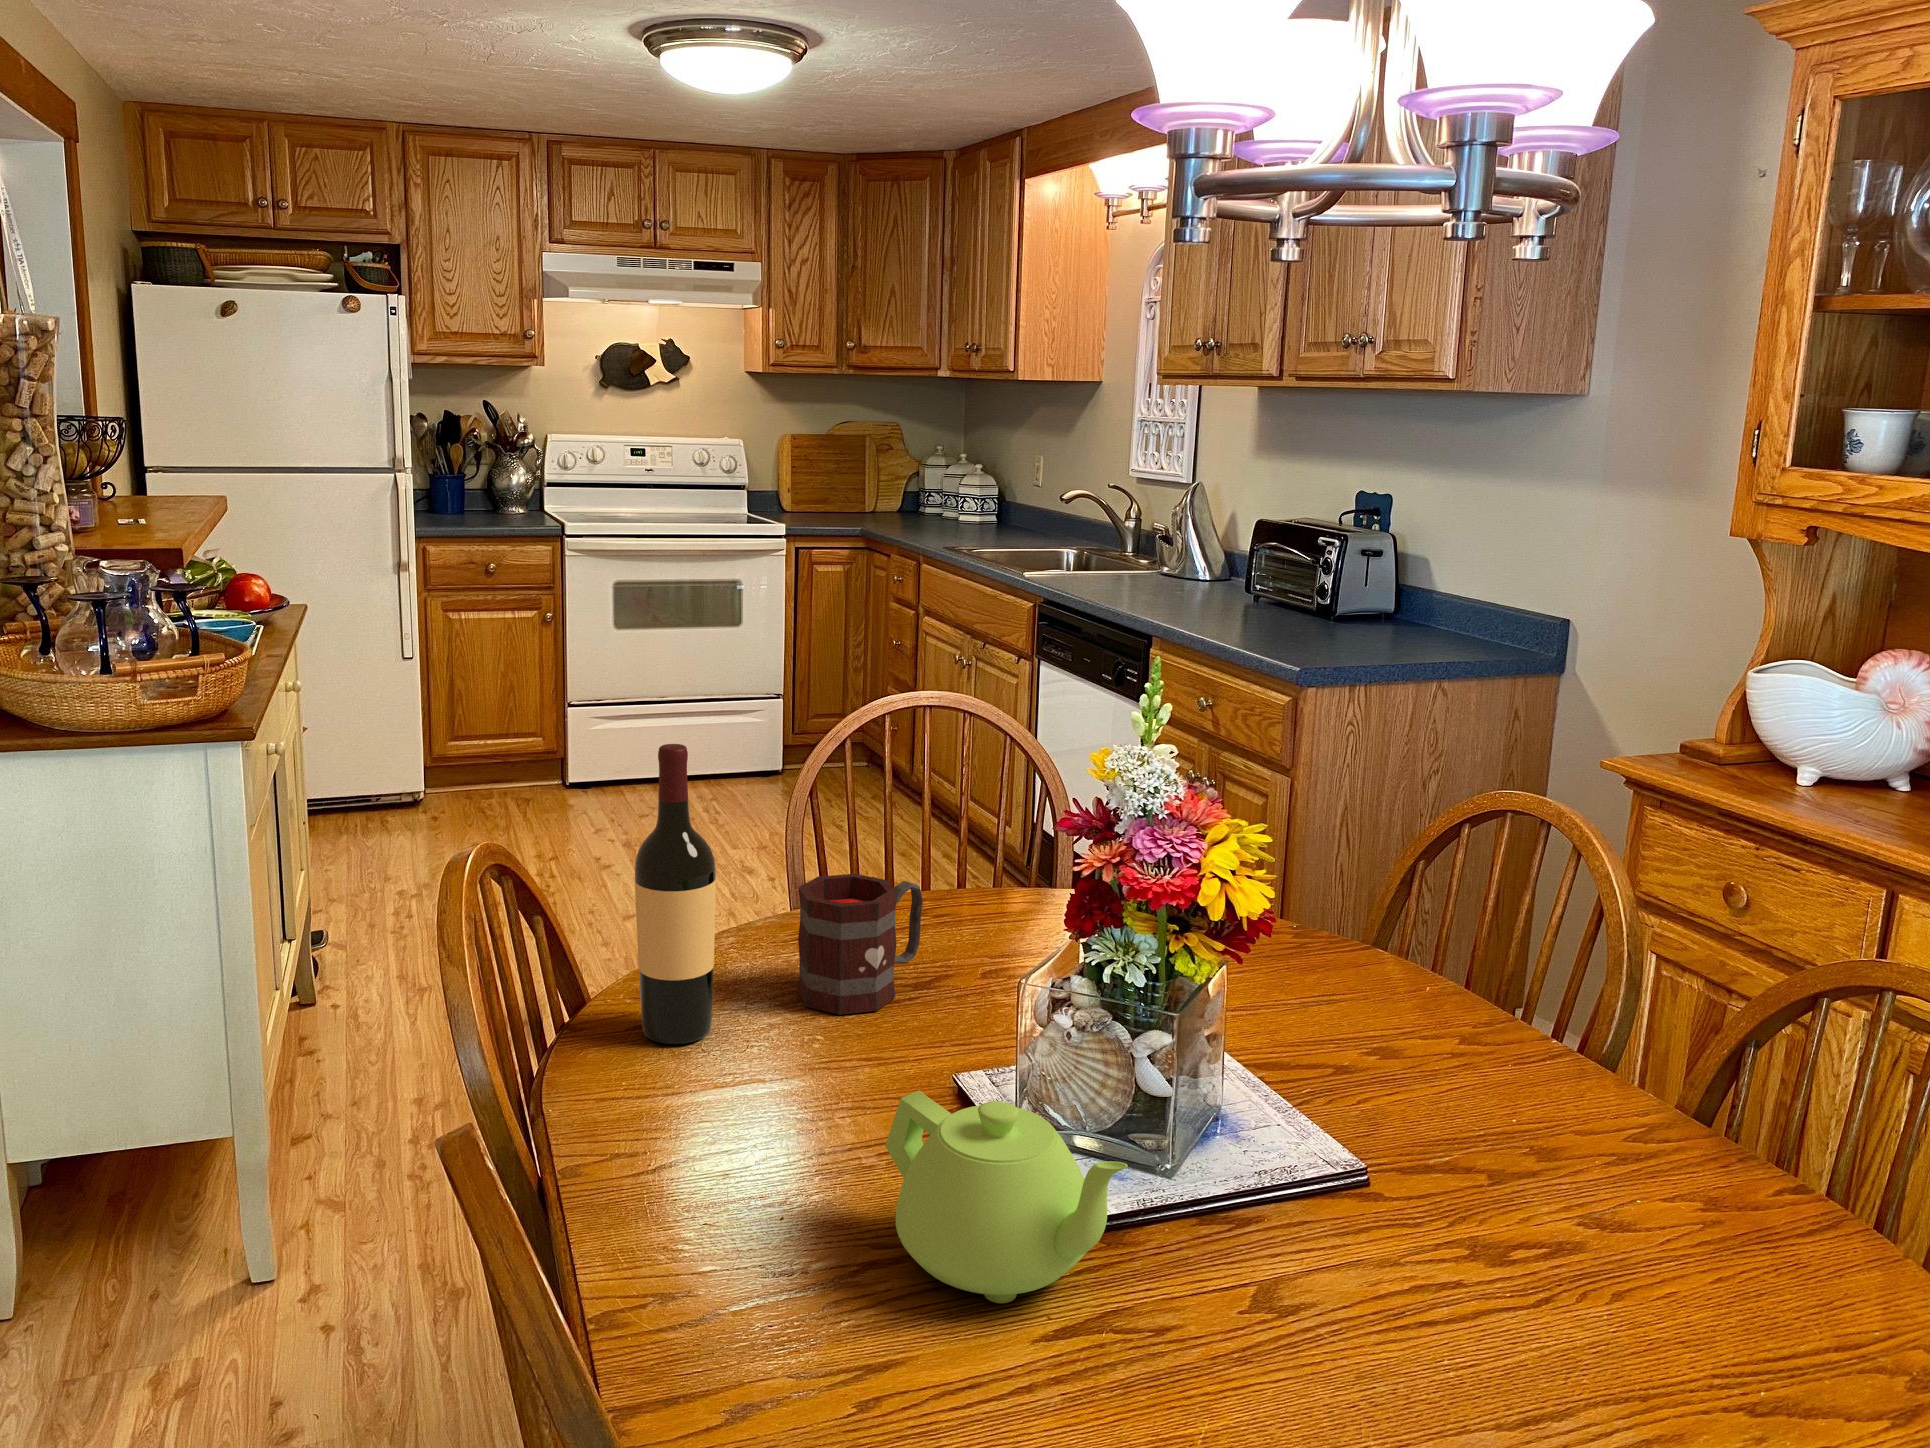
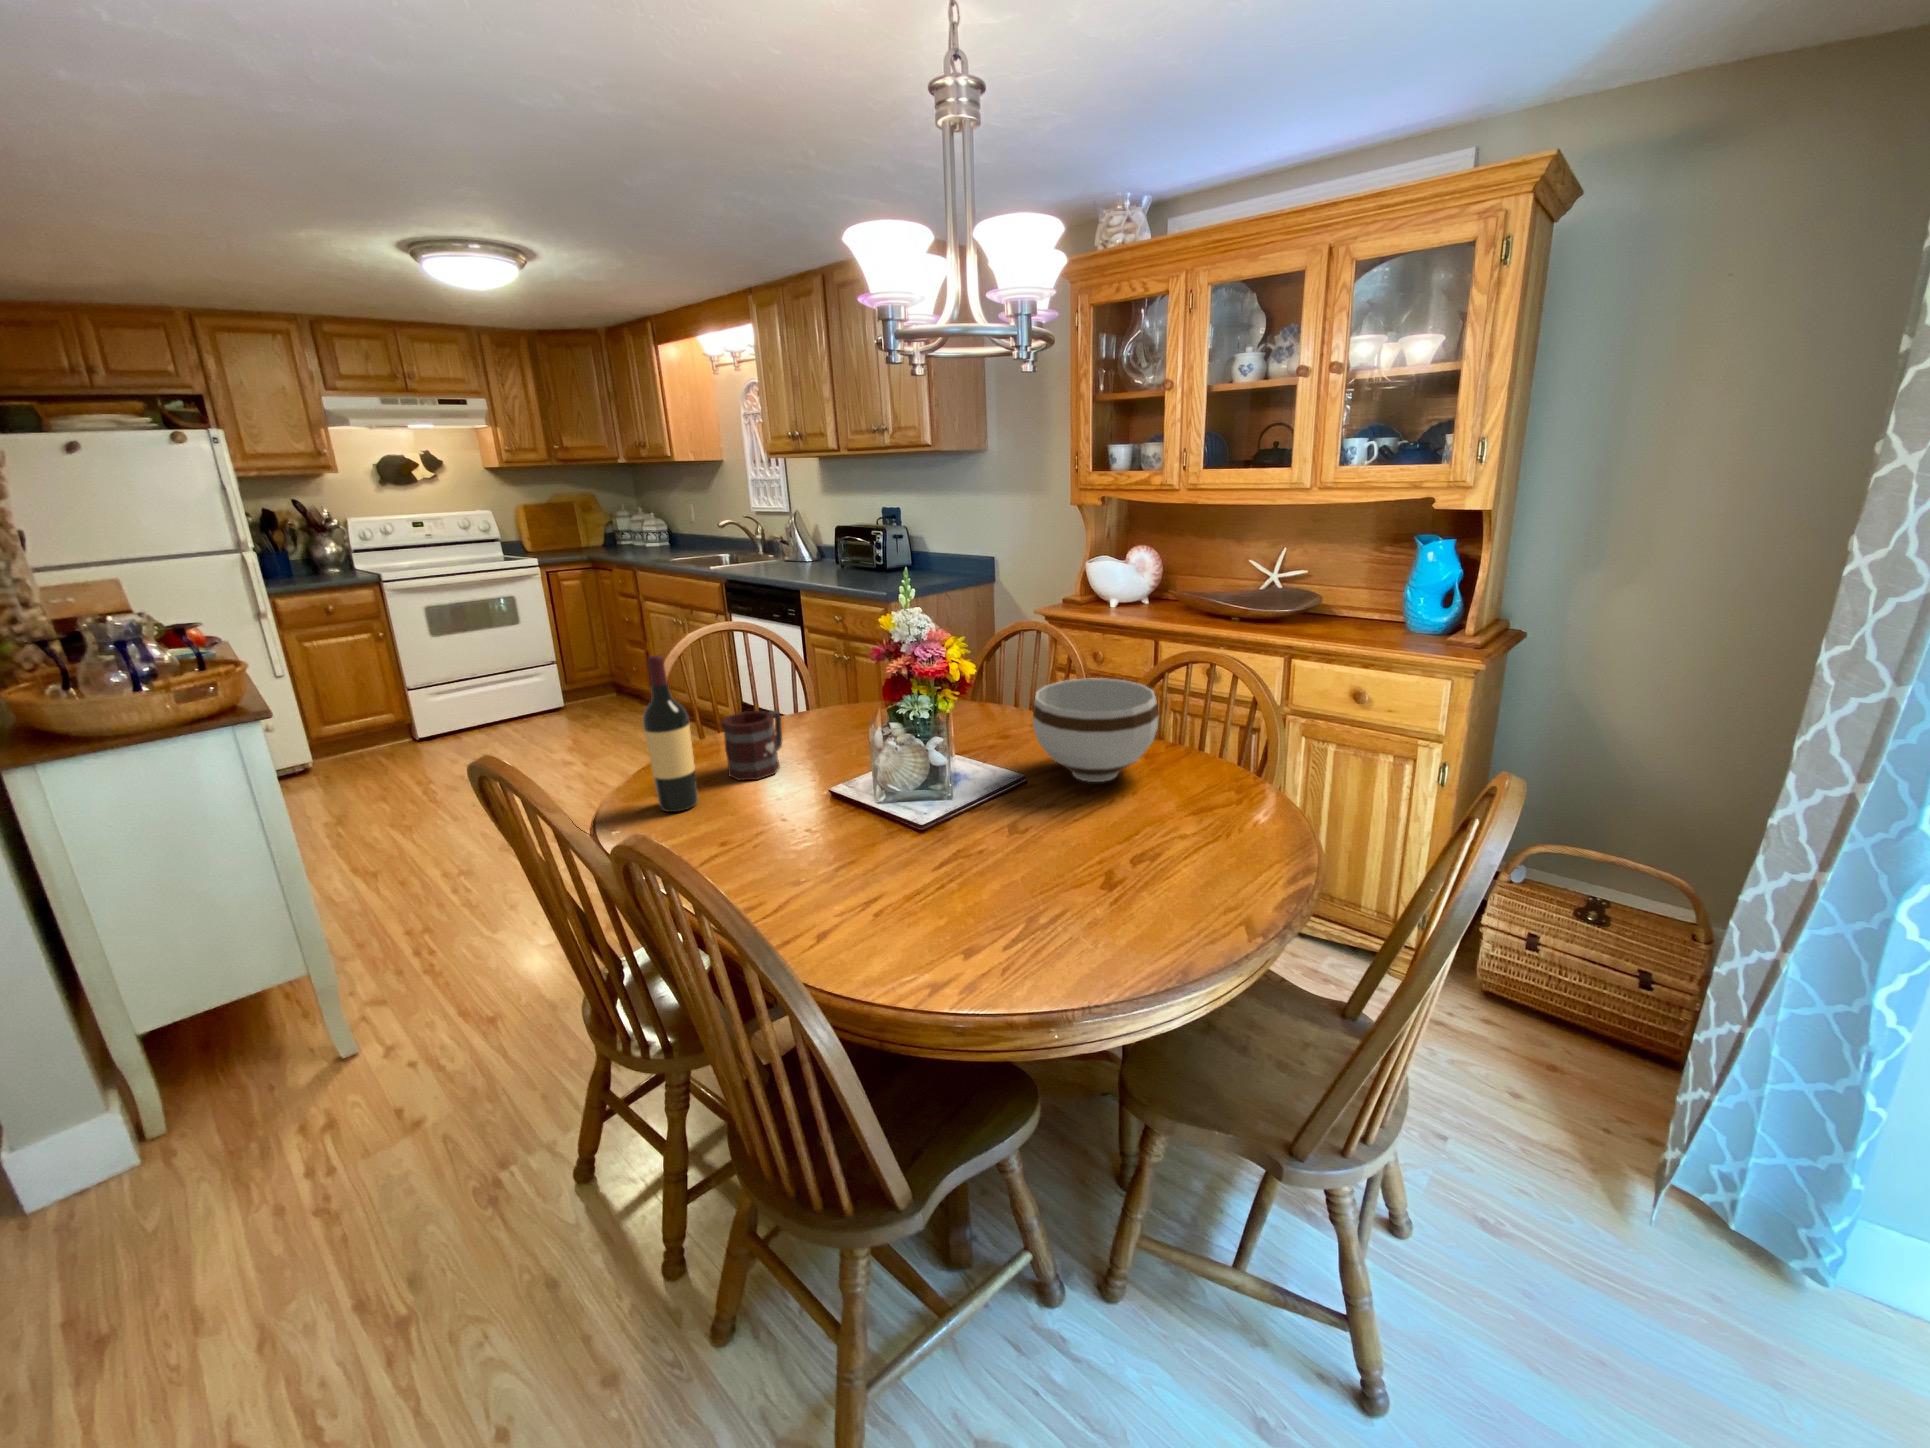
bowl: none [1404,961,1745,1242] -> present [1033,678,1159,782]
teapot: present [885,1090,1127,1303] -> none [839,775,963,859]

